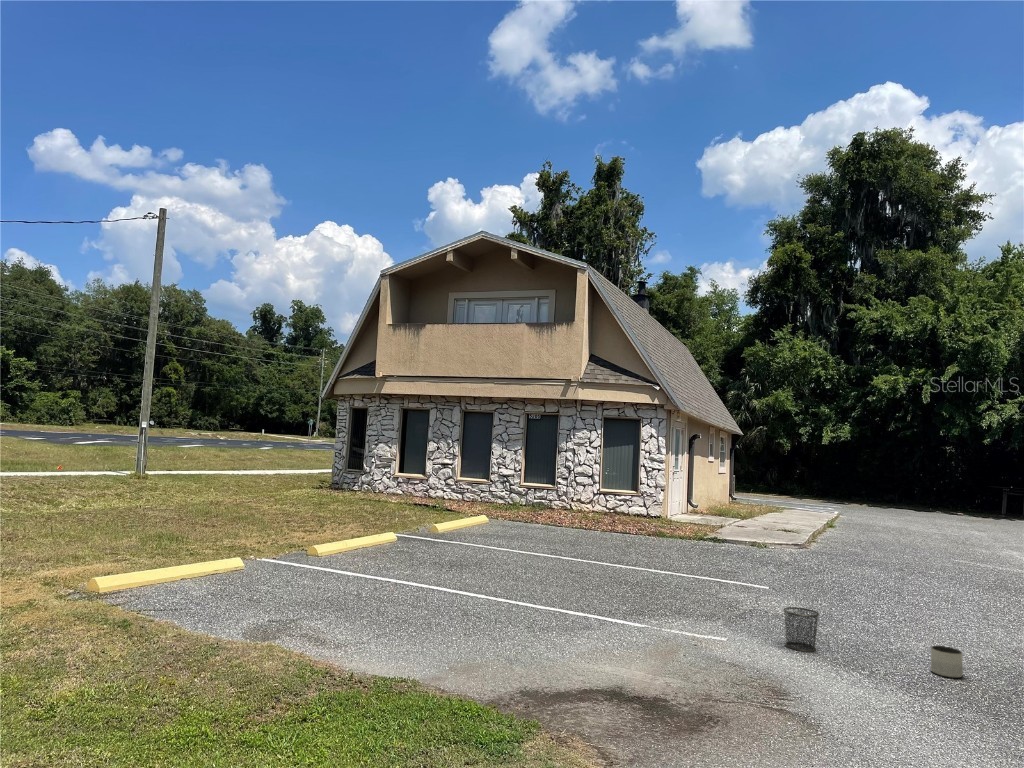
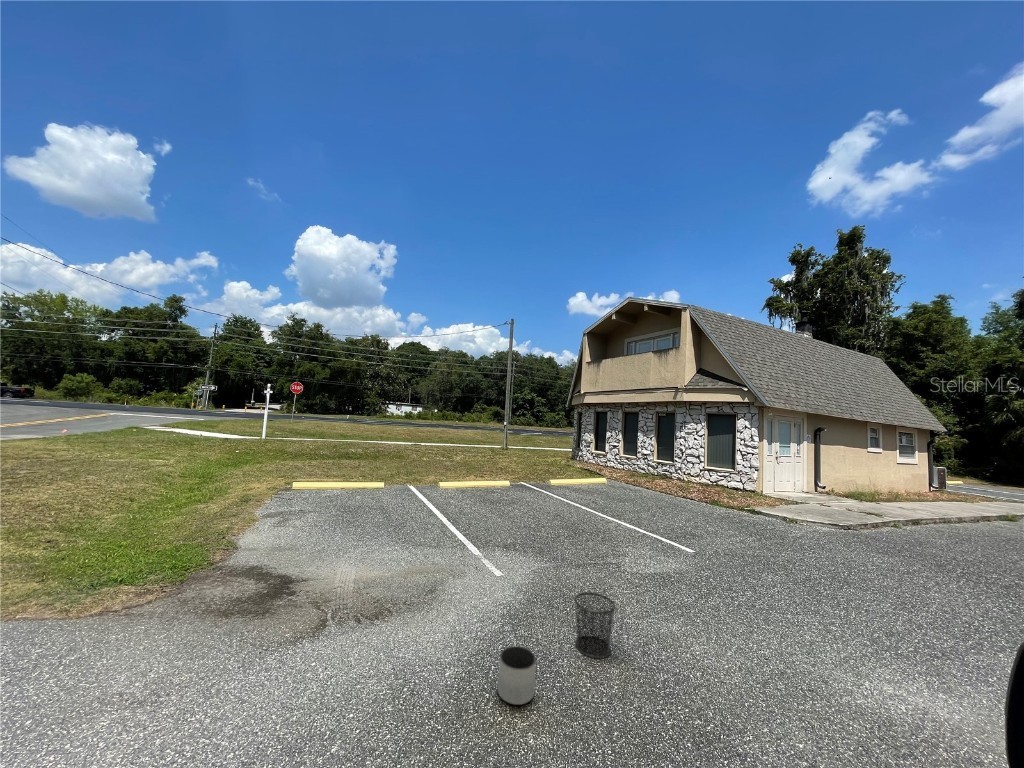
waste bin: present [784,607,819,652] -> present [575,592,615,658]

